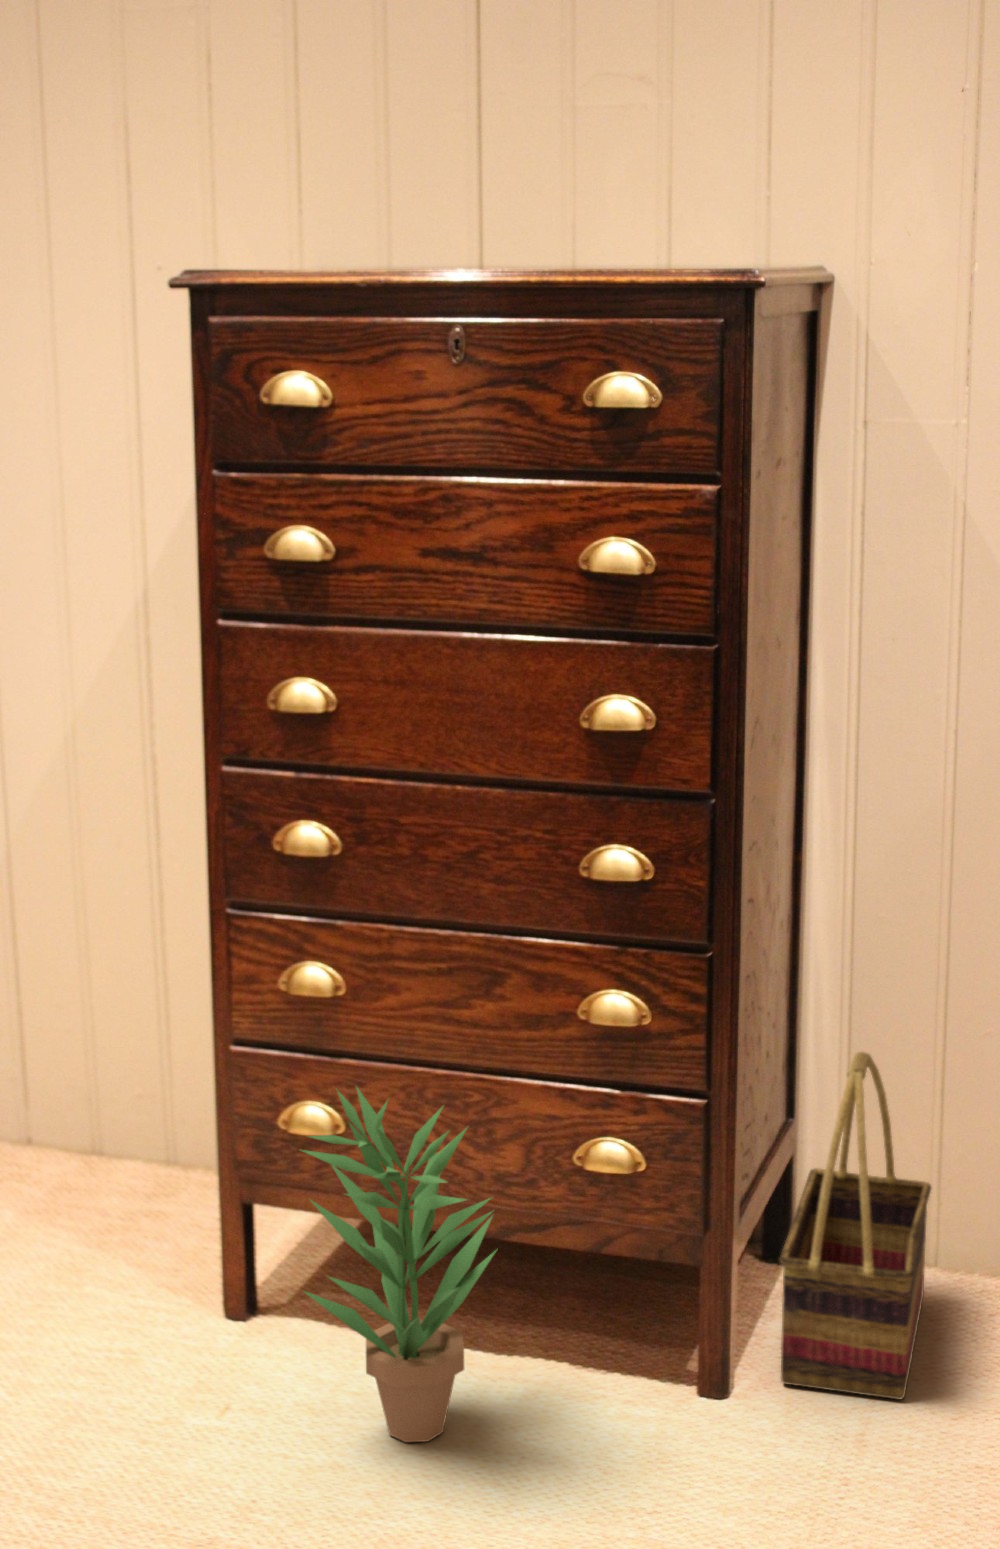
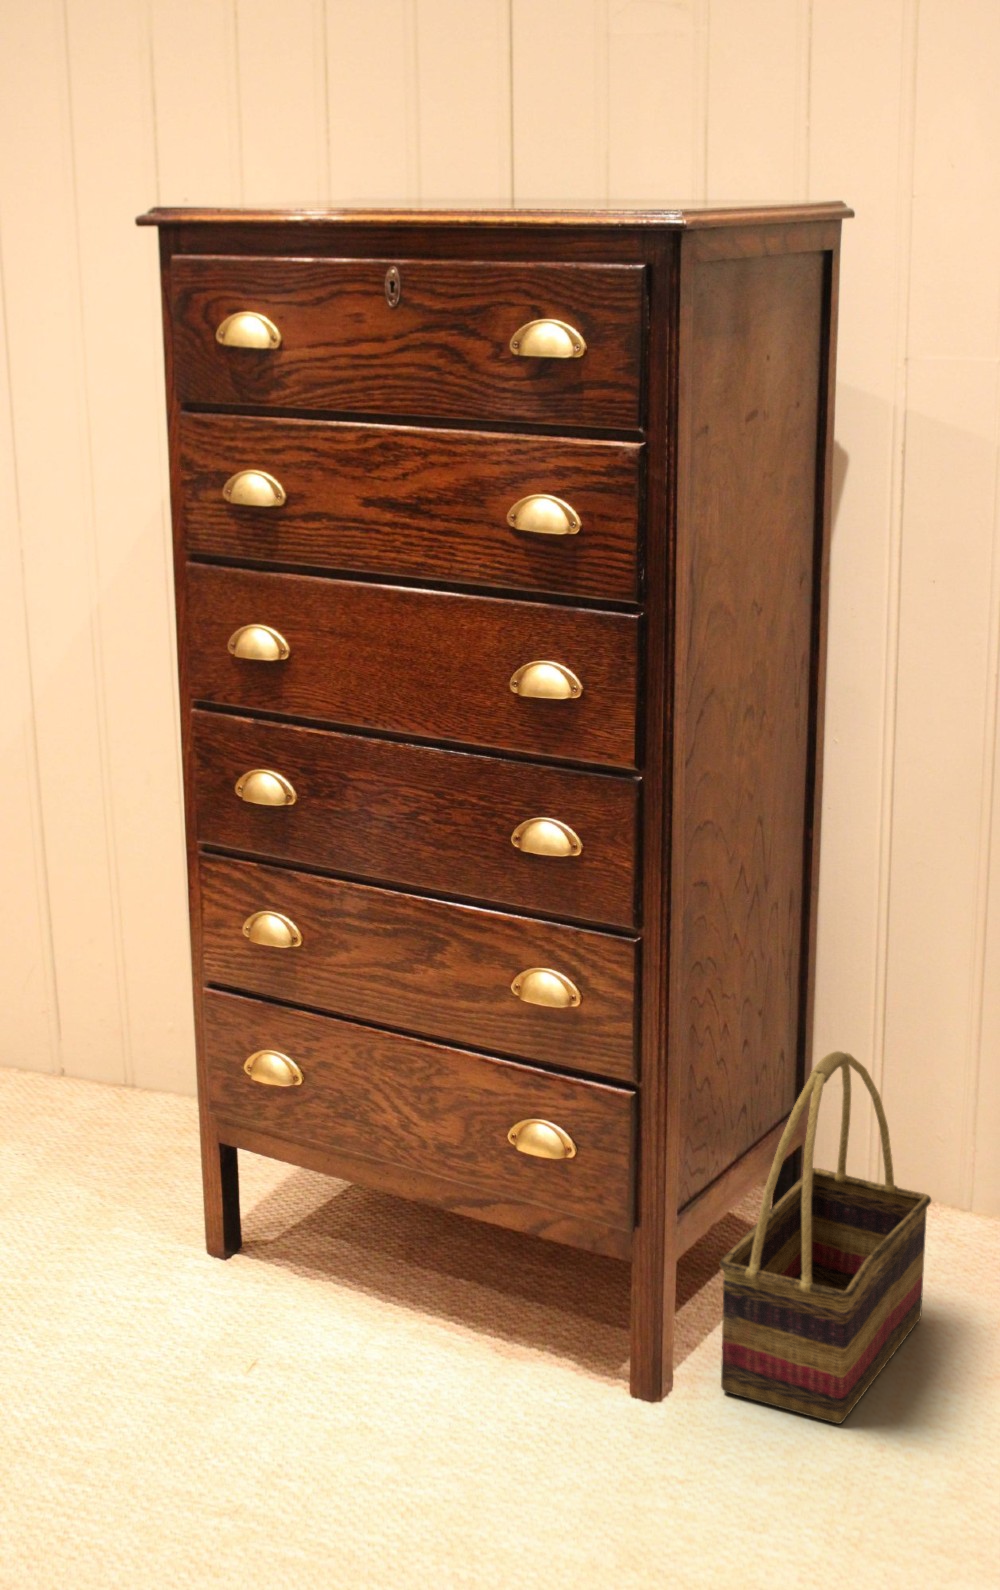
potted plant: present [303,1088,496,1442] -> none [206,1043,424,1405]

